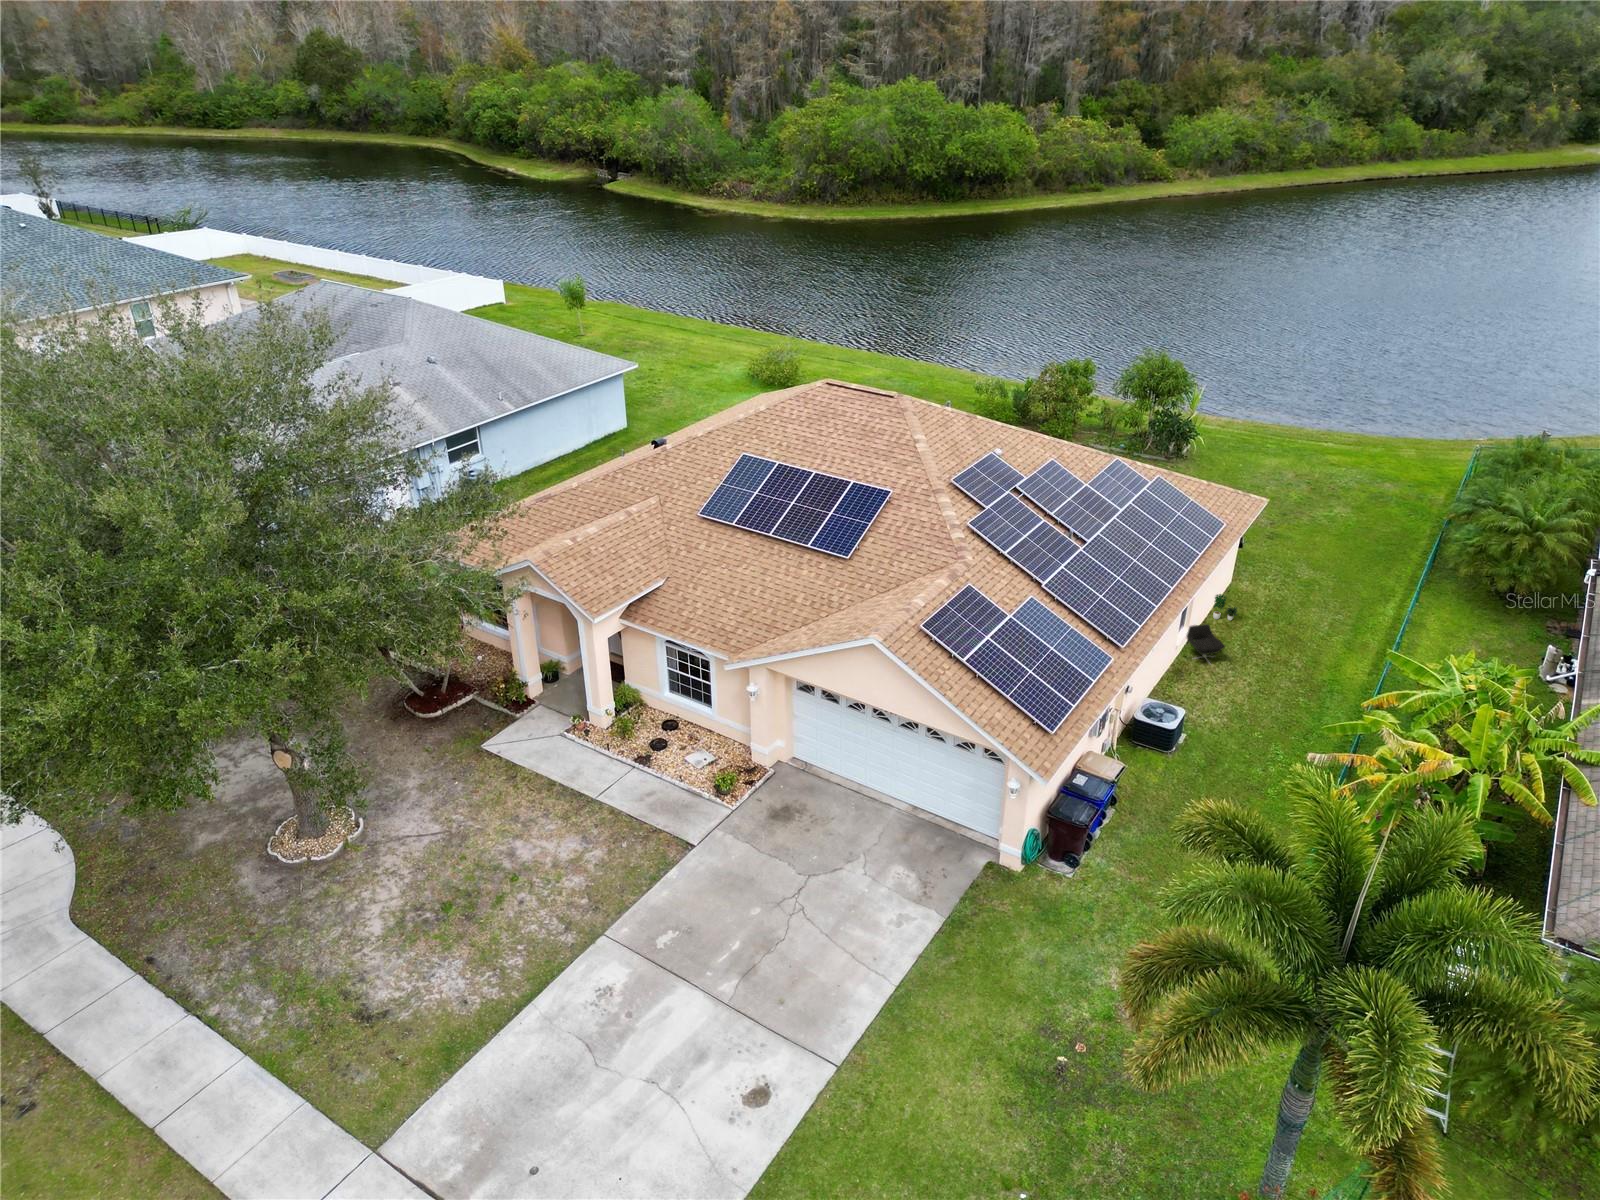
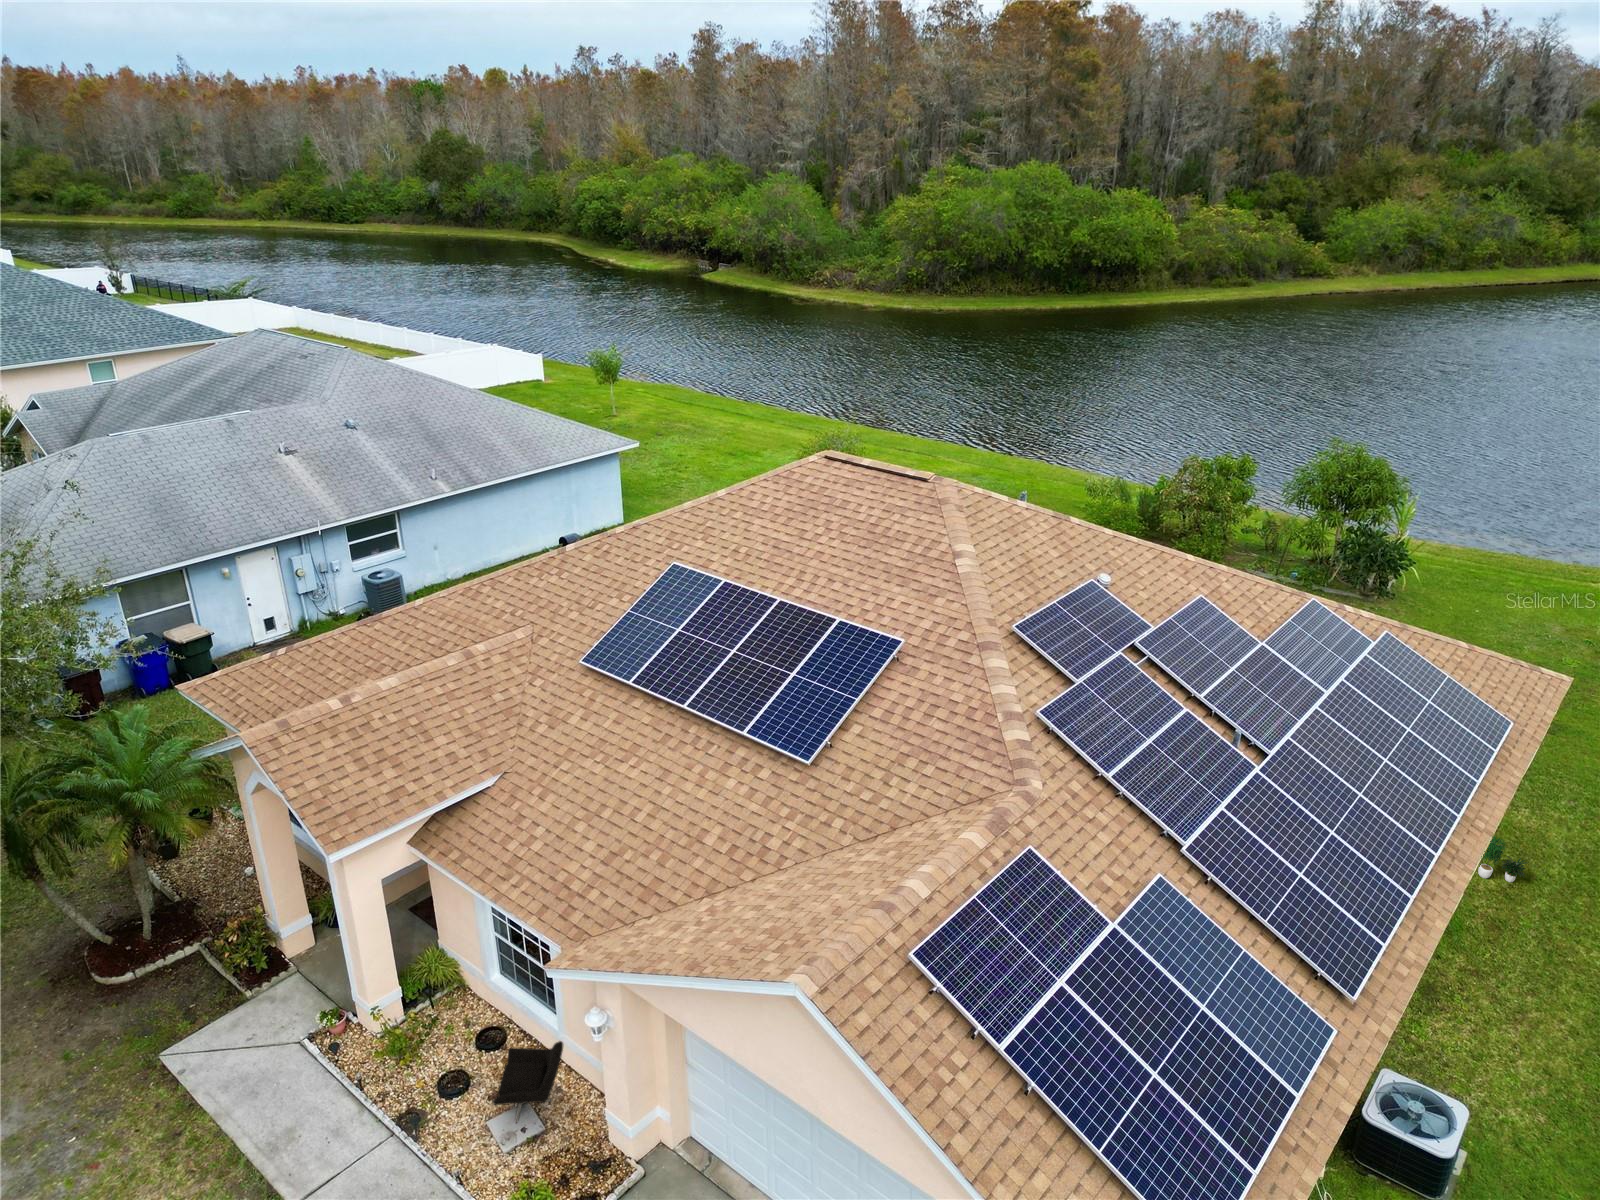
lounge chair: present [1187,624,1225,662] -> present [492,1041,563,1123]

